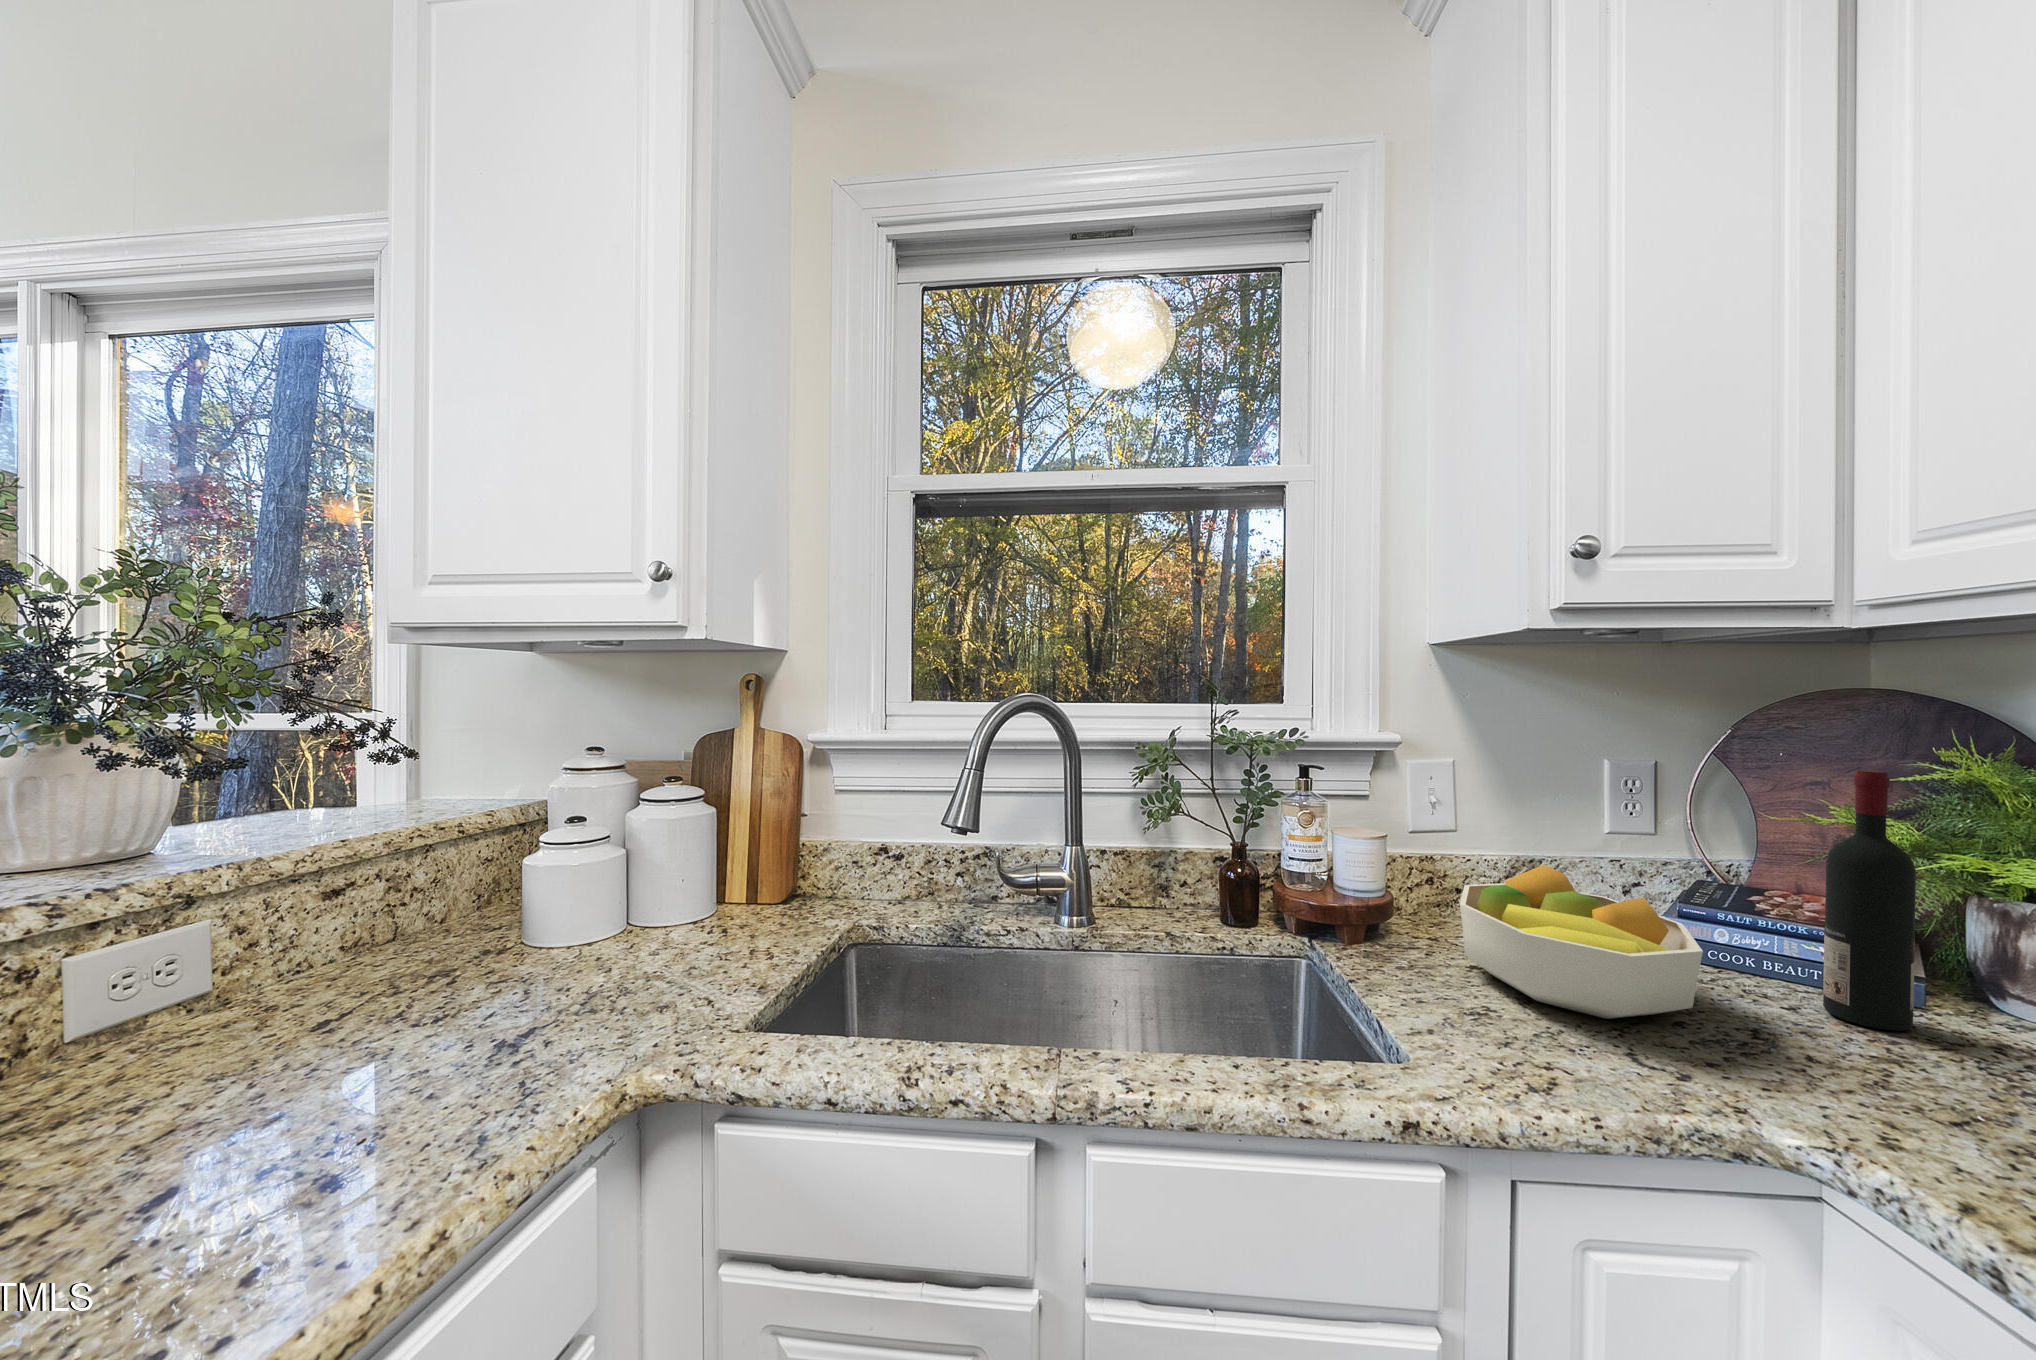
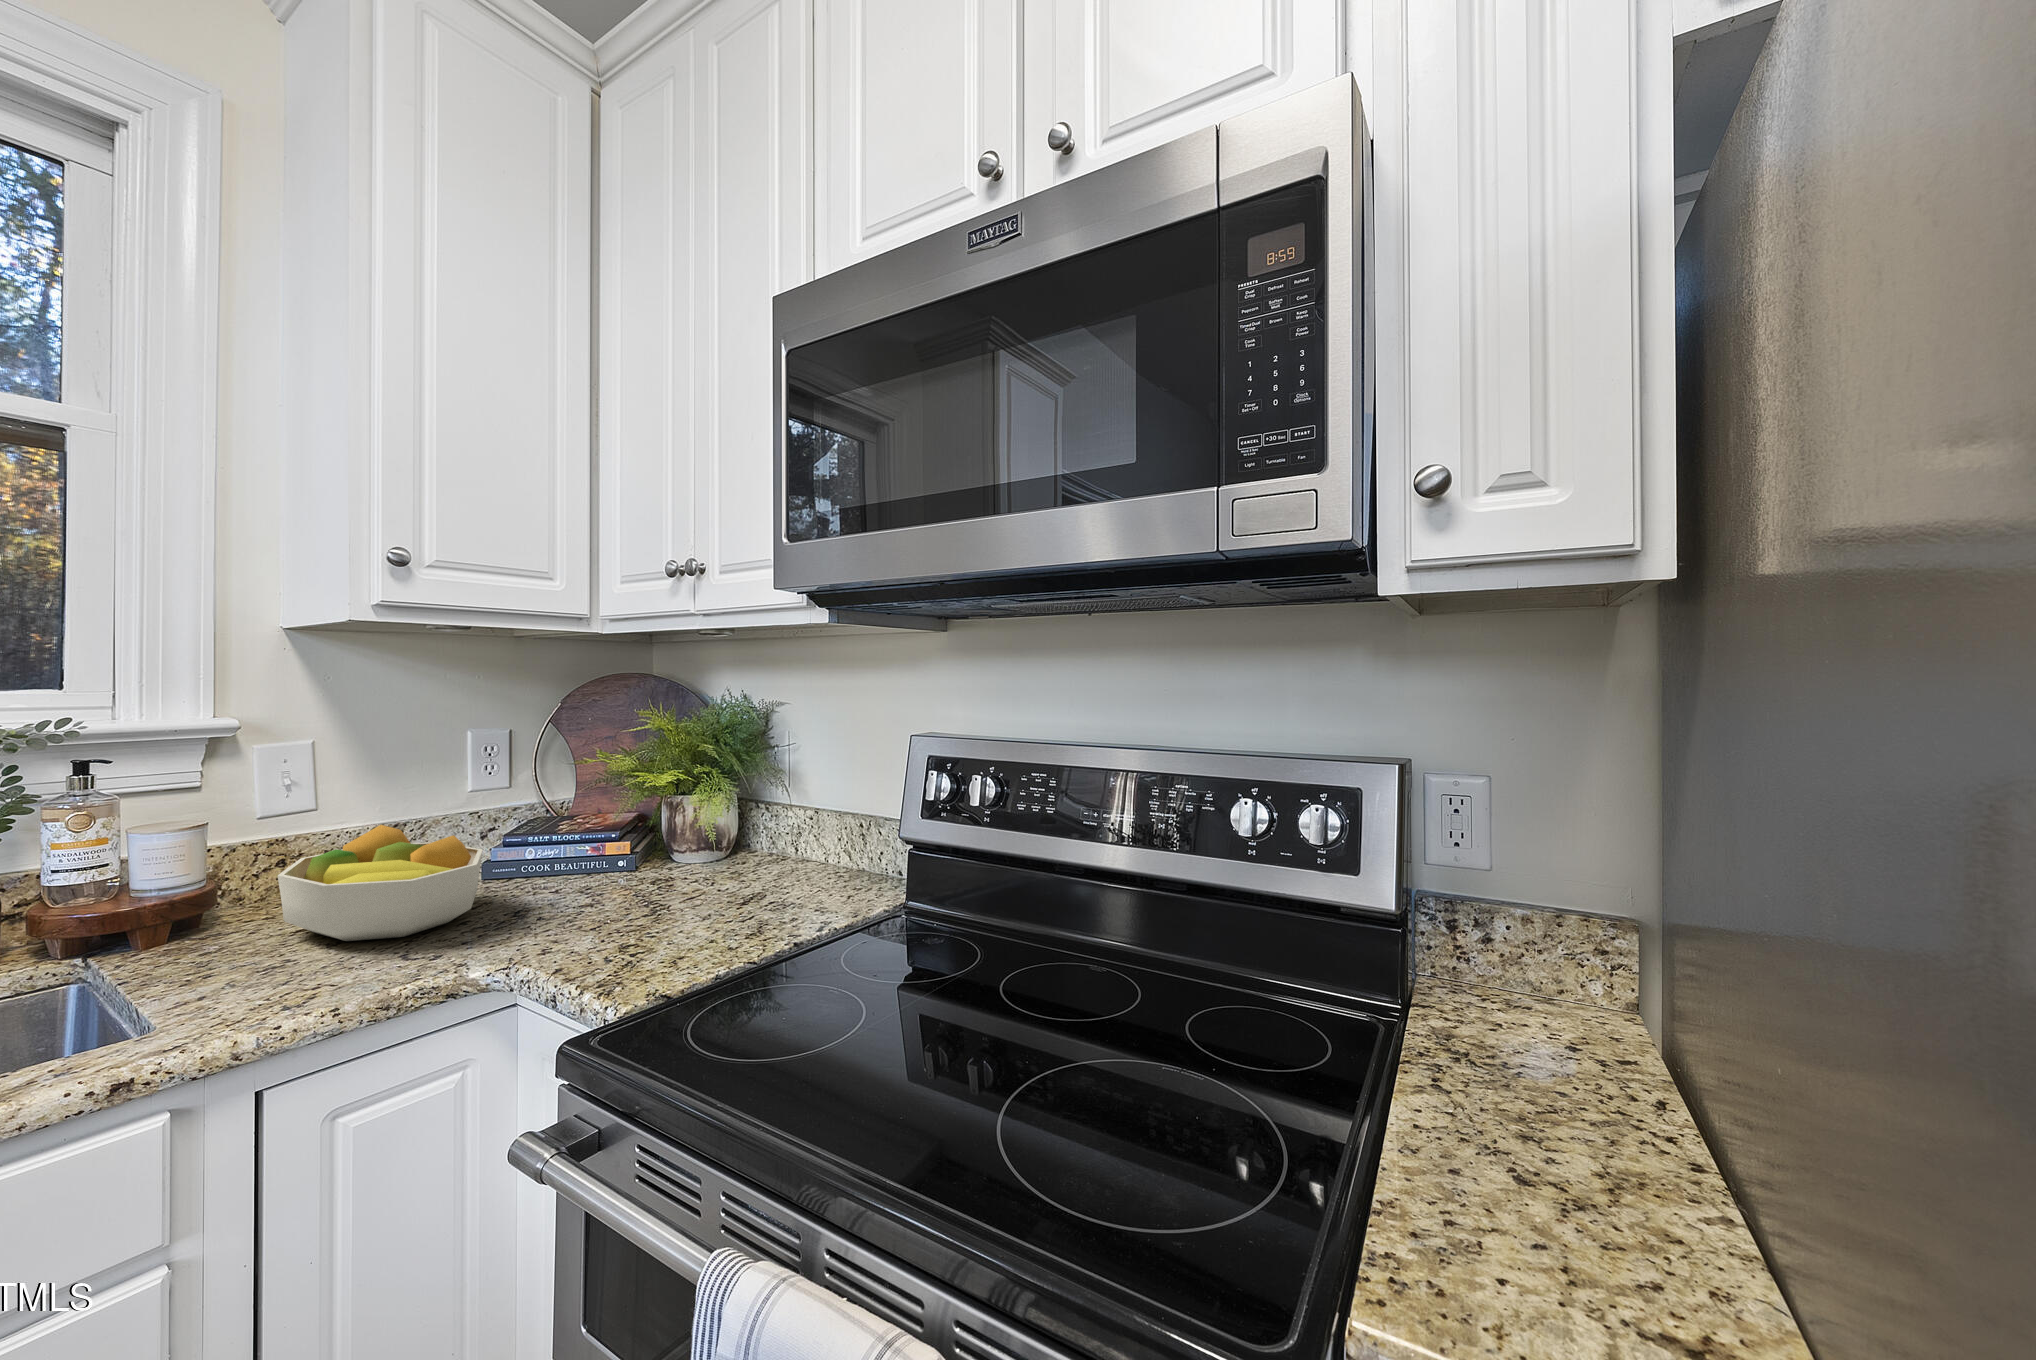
wine bottle: present [1823,770,1916,1031] -> none [577,723,622,890]

